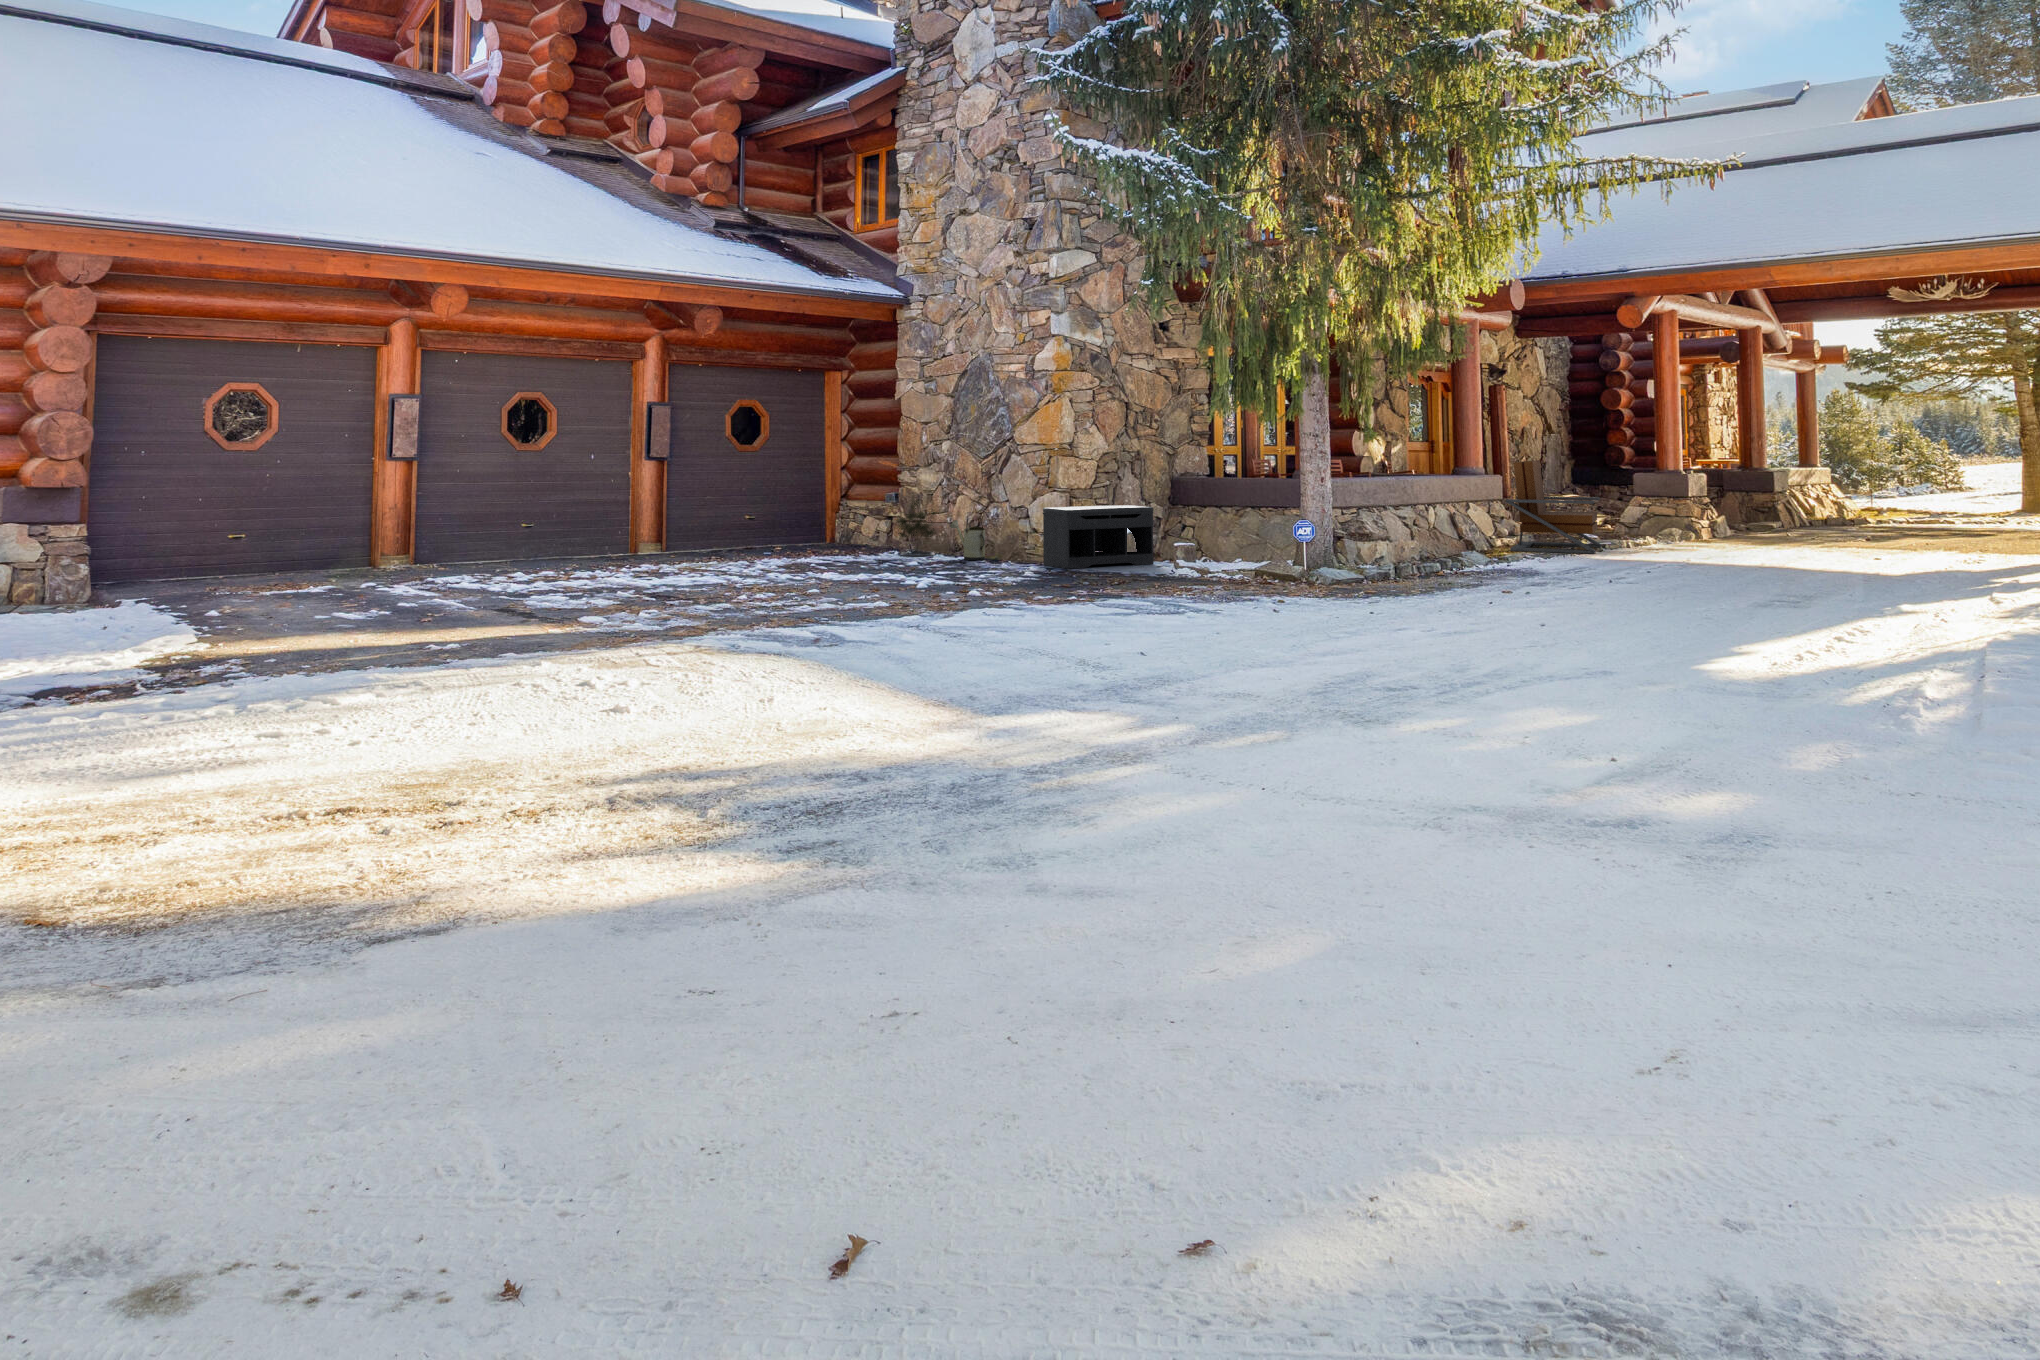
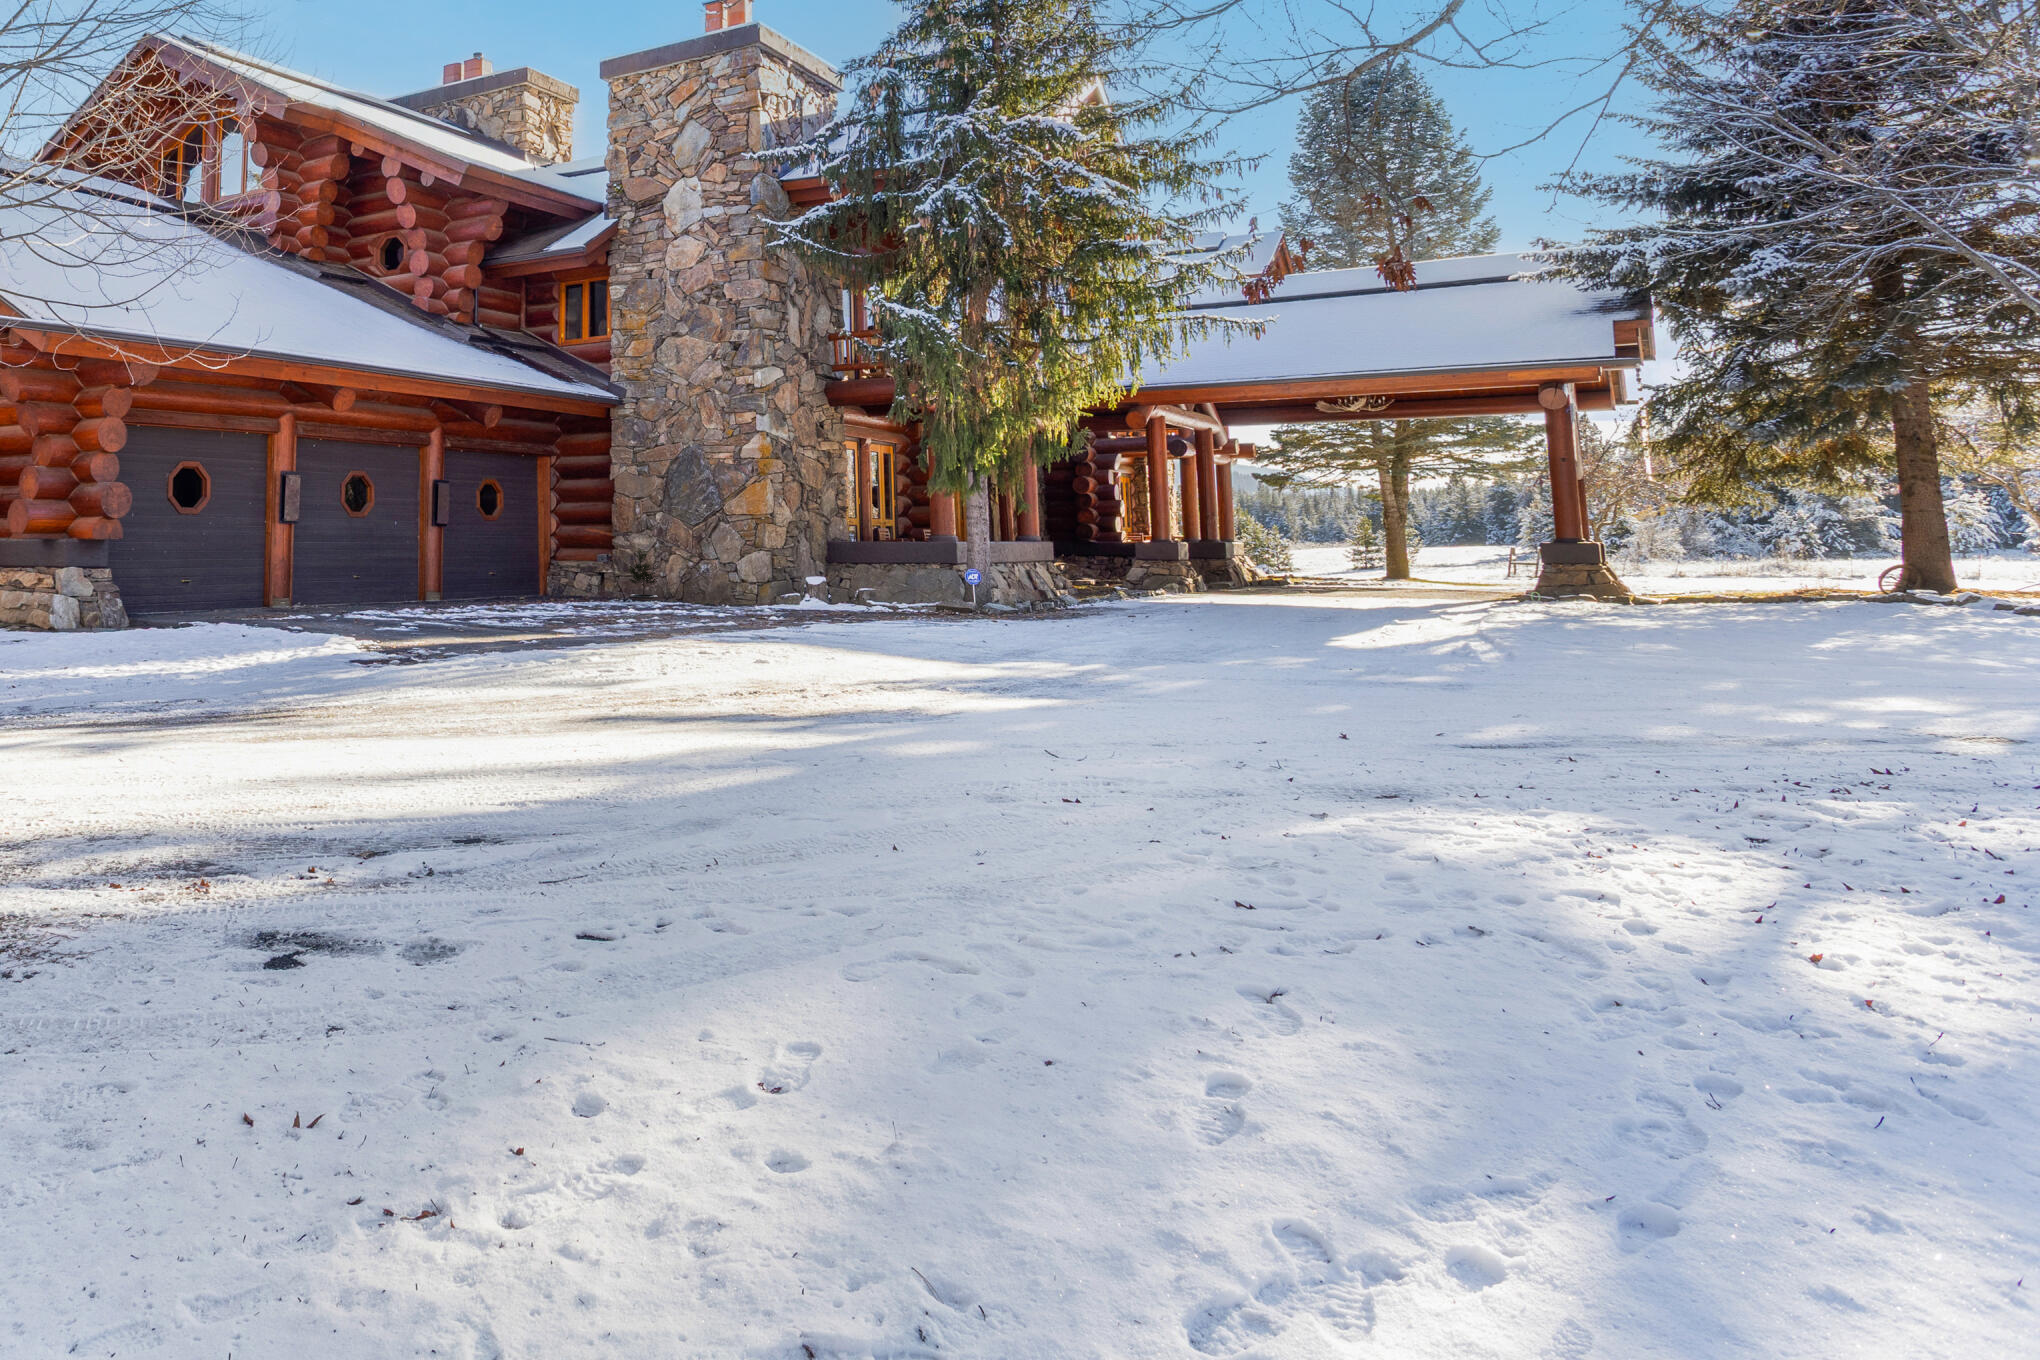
lounge chair: present [1506,460,1601,554] -> none [1068,529,1137,598]
bench: present [1043,505,1154,569] -> none [757,559,836,606]
watering can: present [950,518,985,560] -> none [674,568,705,600]

